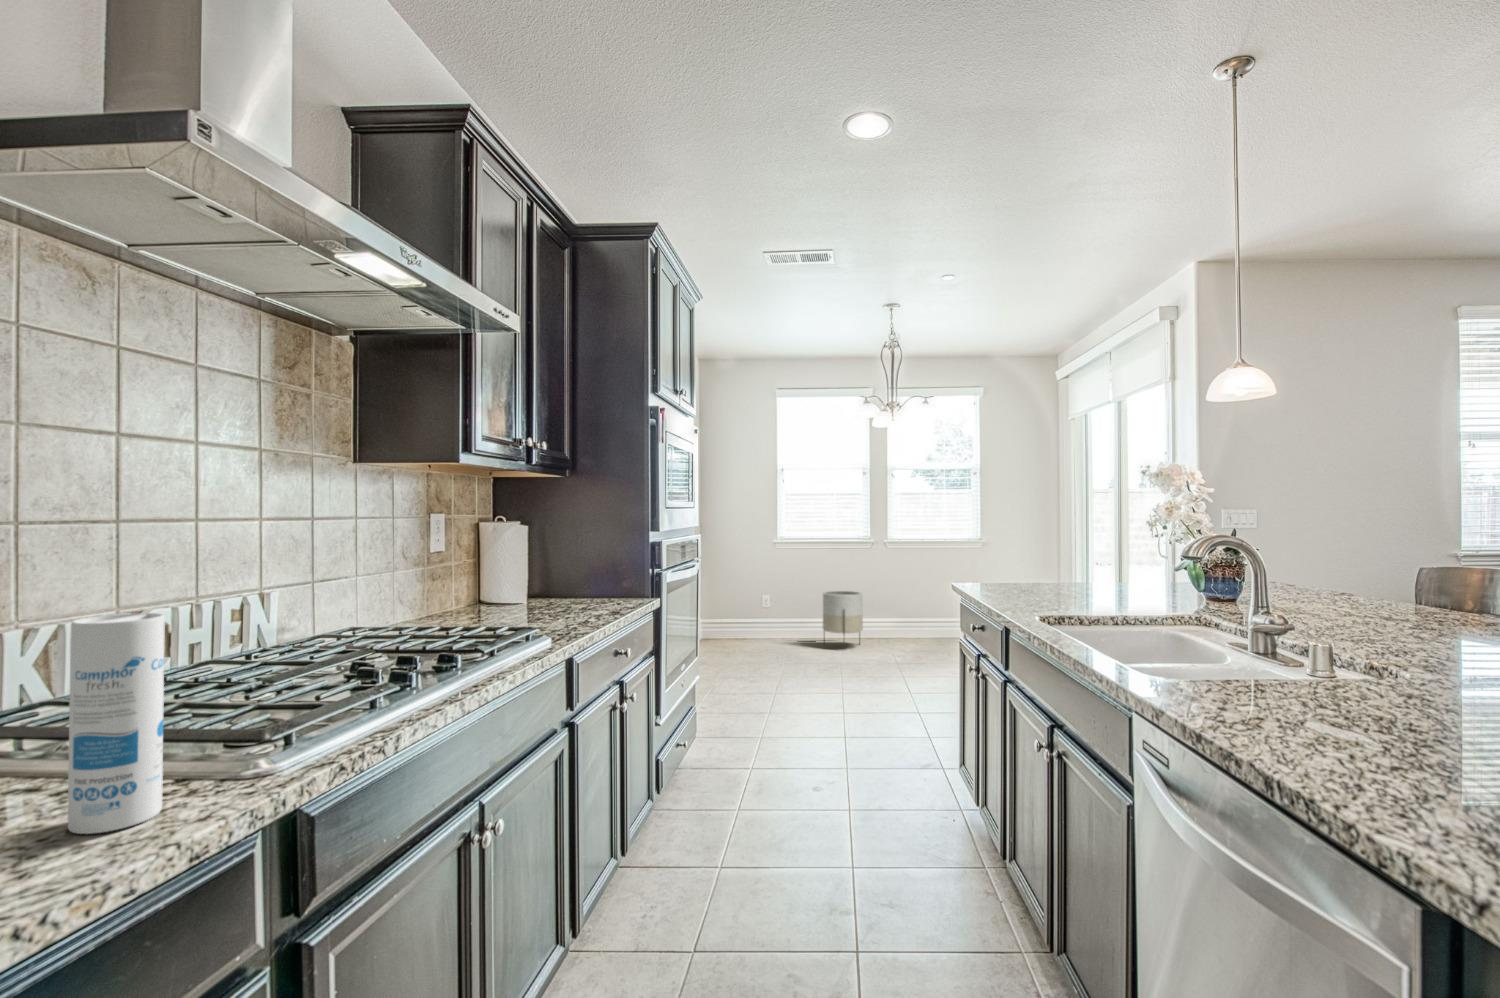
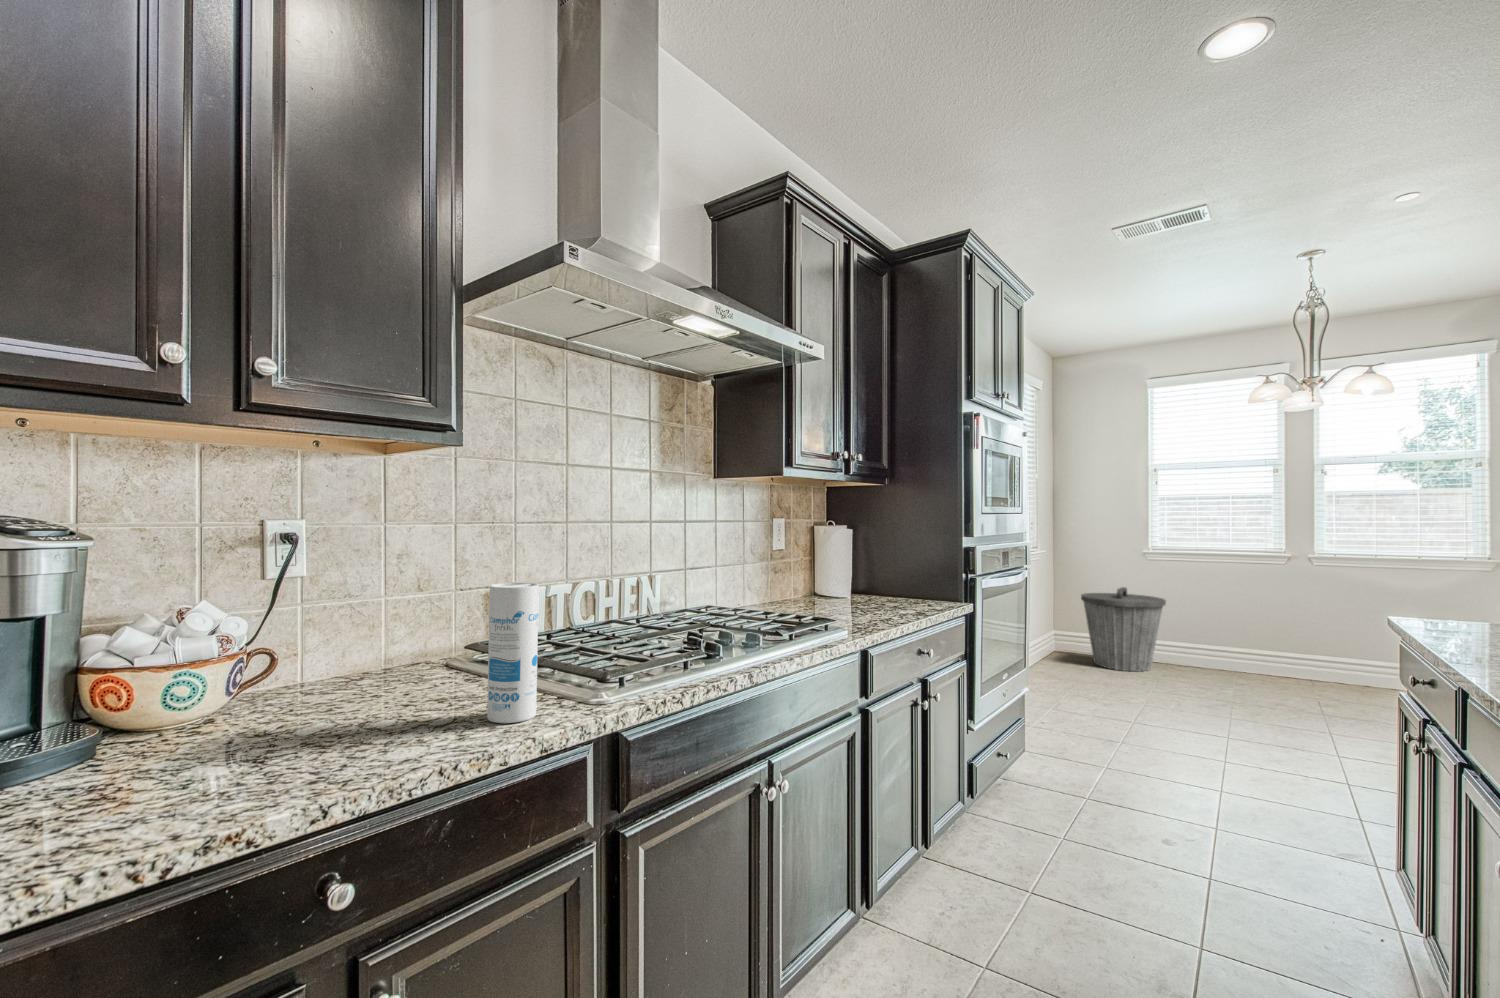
trash can: none [727,575,796,653] -> present [1081,587,1166,671]
planter: present [823,591,863,635] -> none [1201,611,1257,680]

